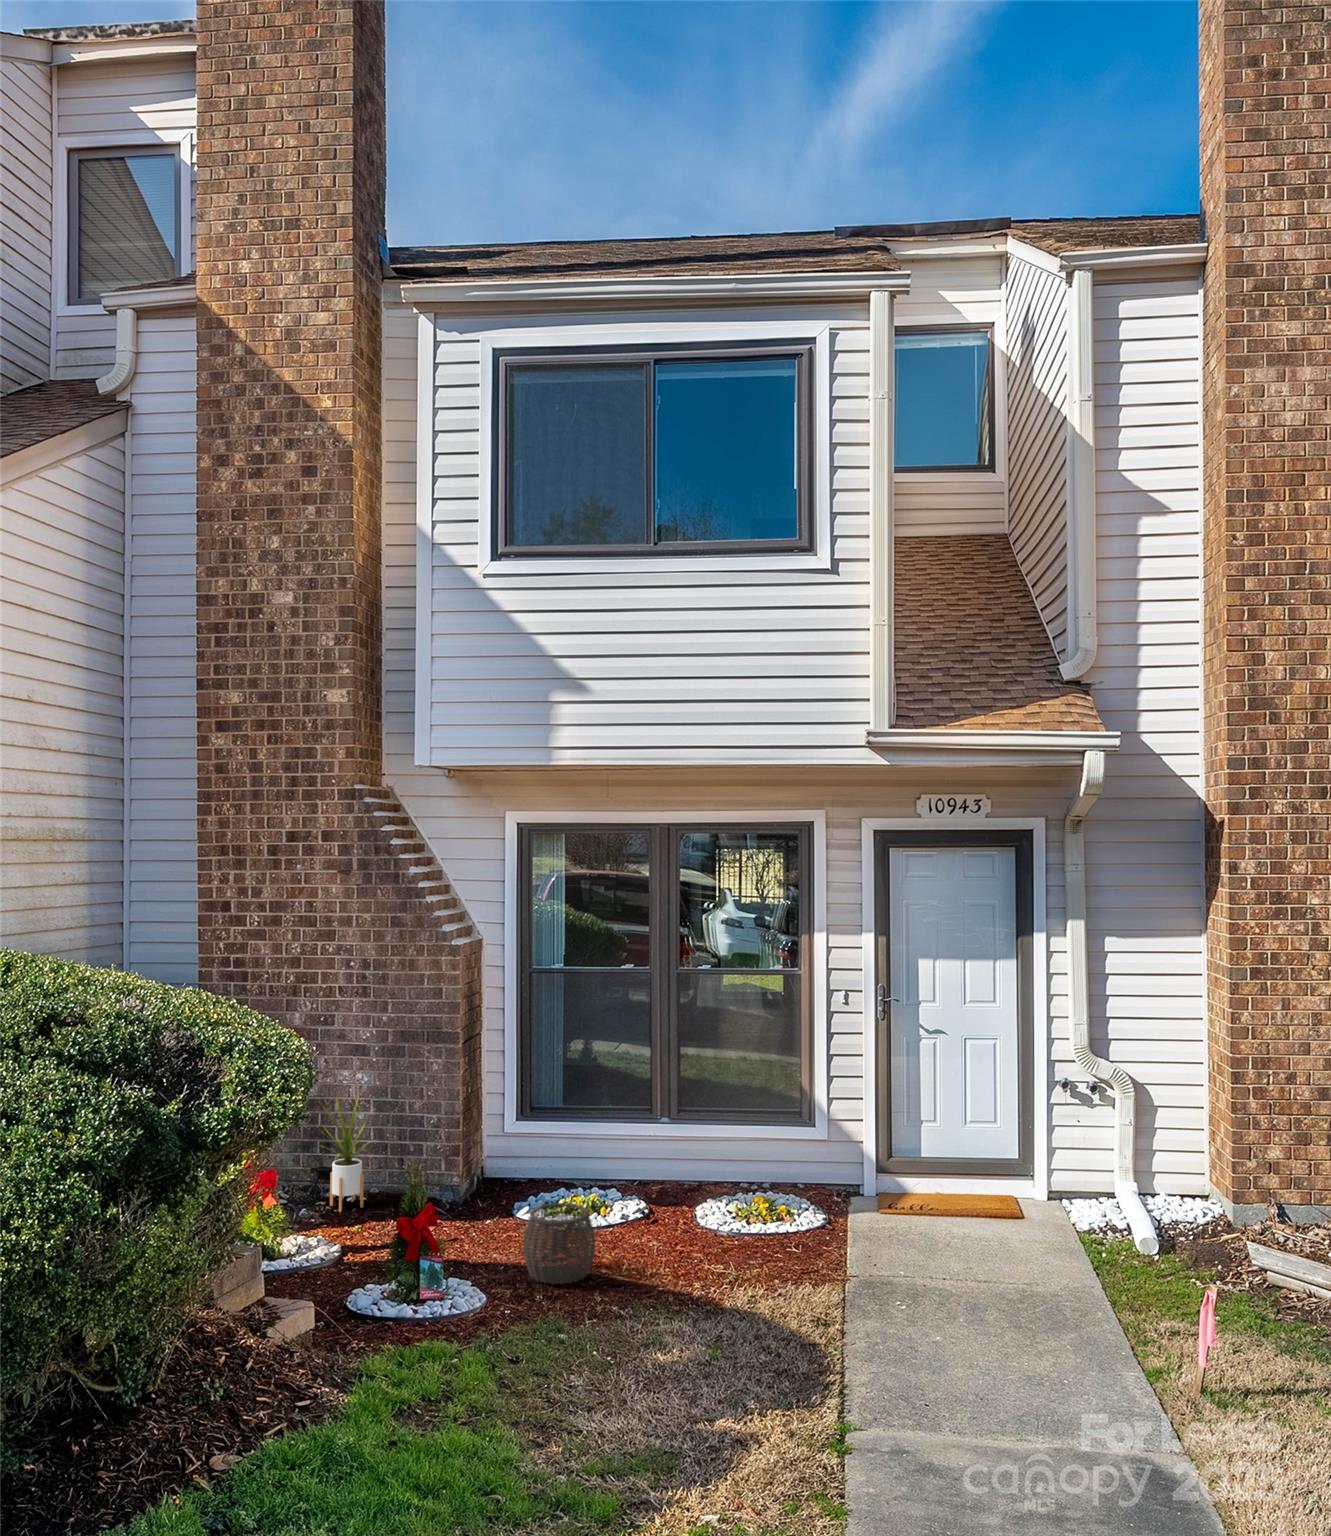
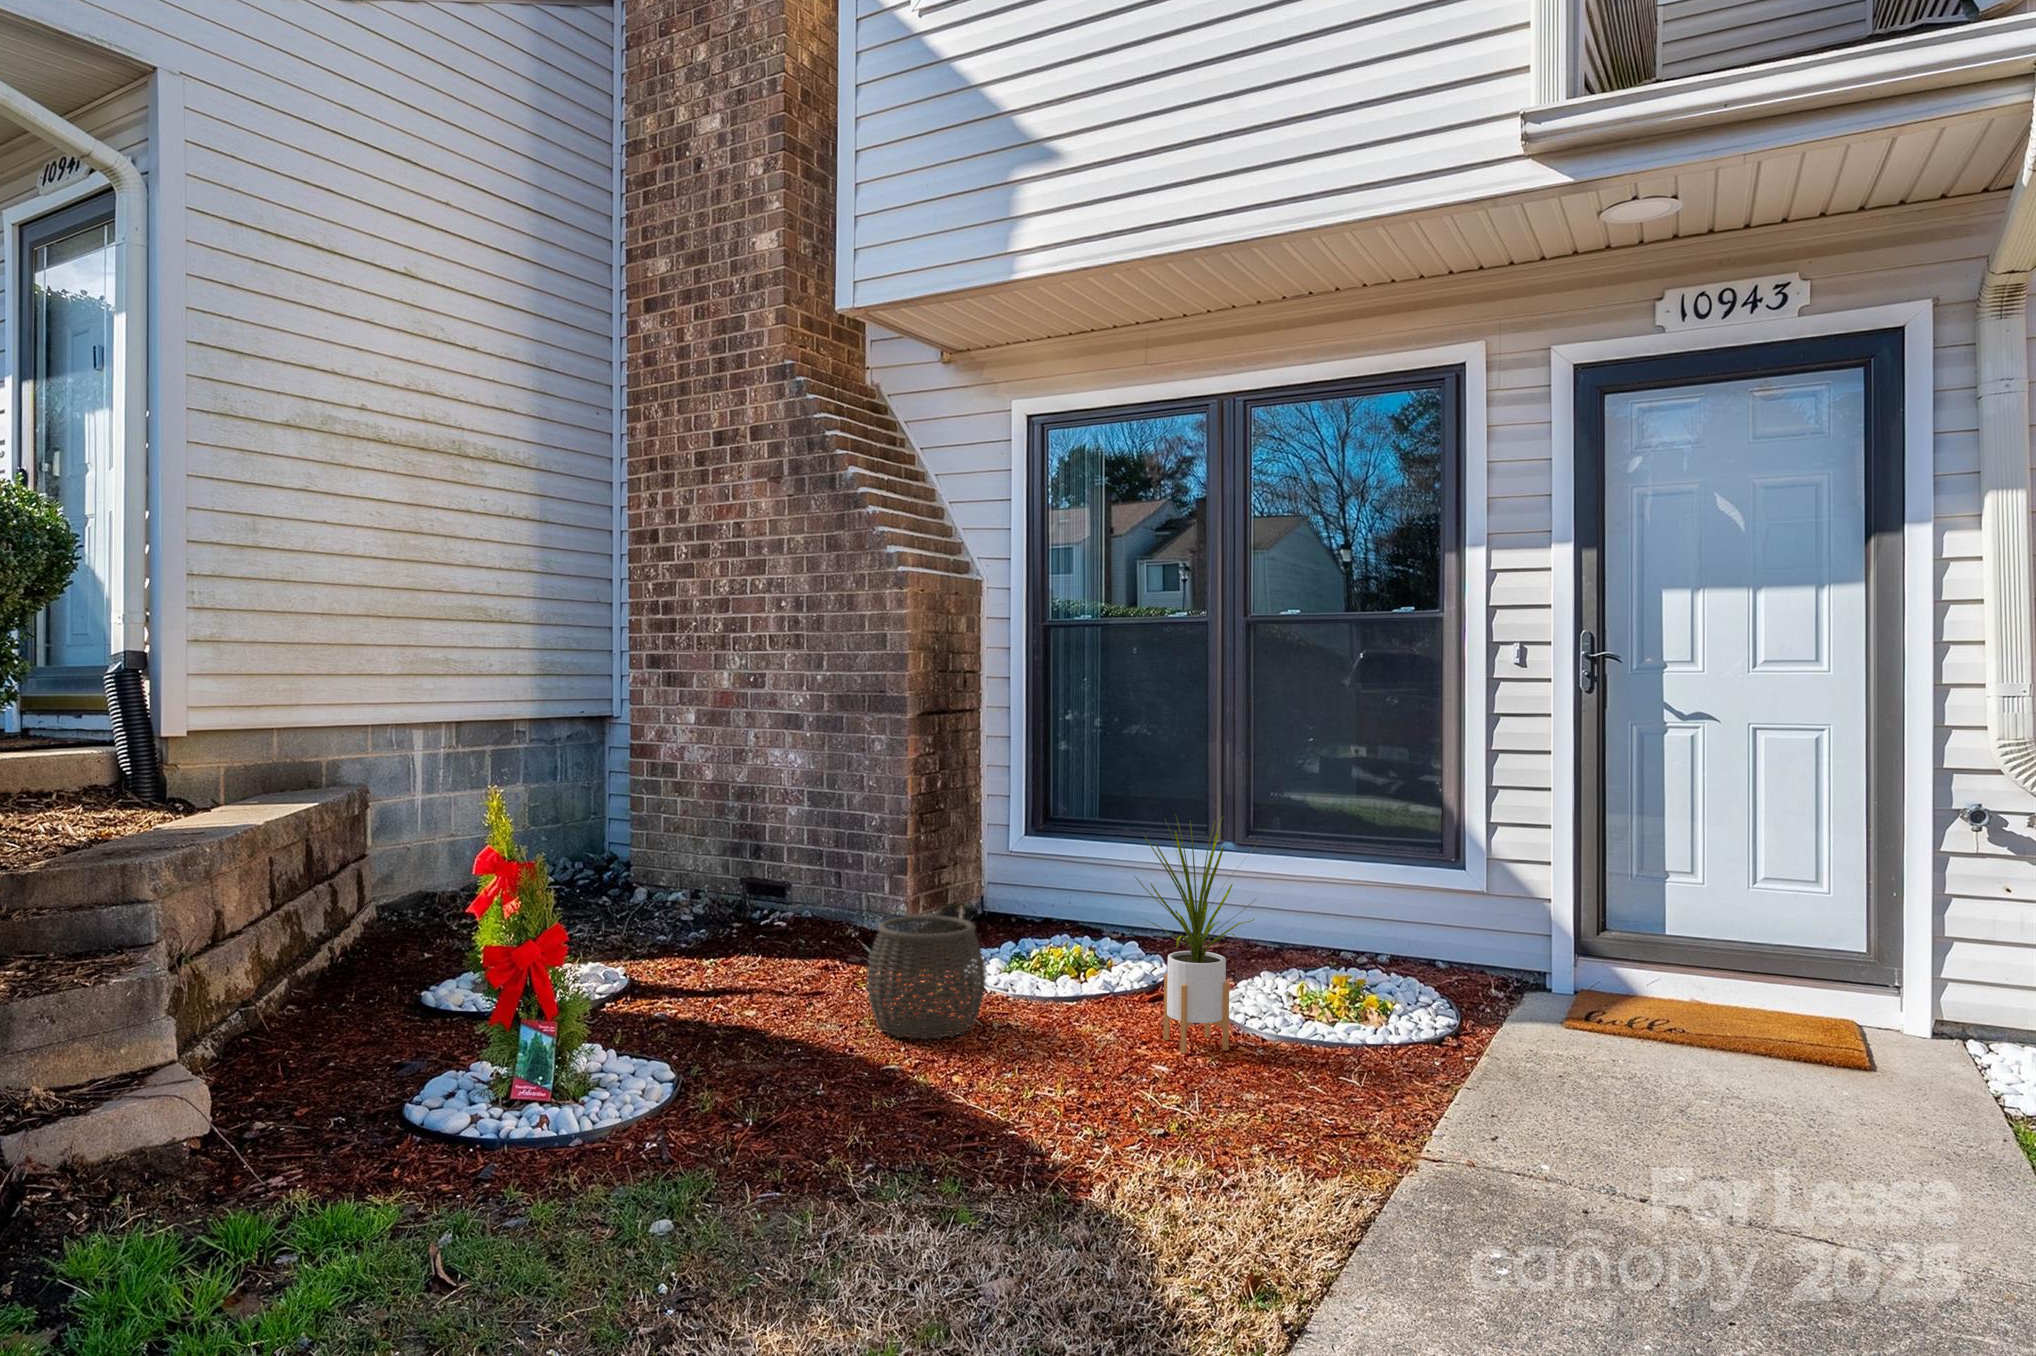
house plant: present [320,1095,372,1212] -> present [1136,818,1255,1054]

